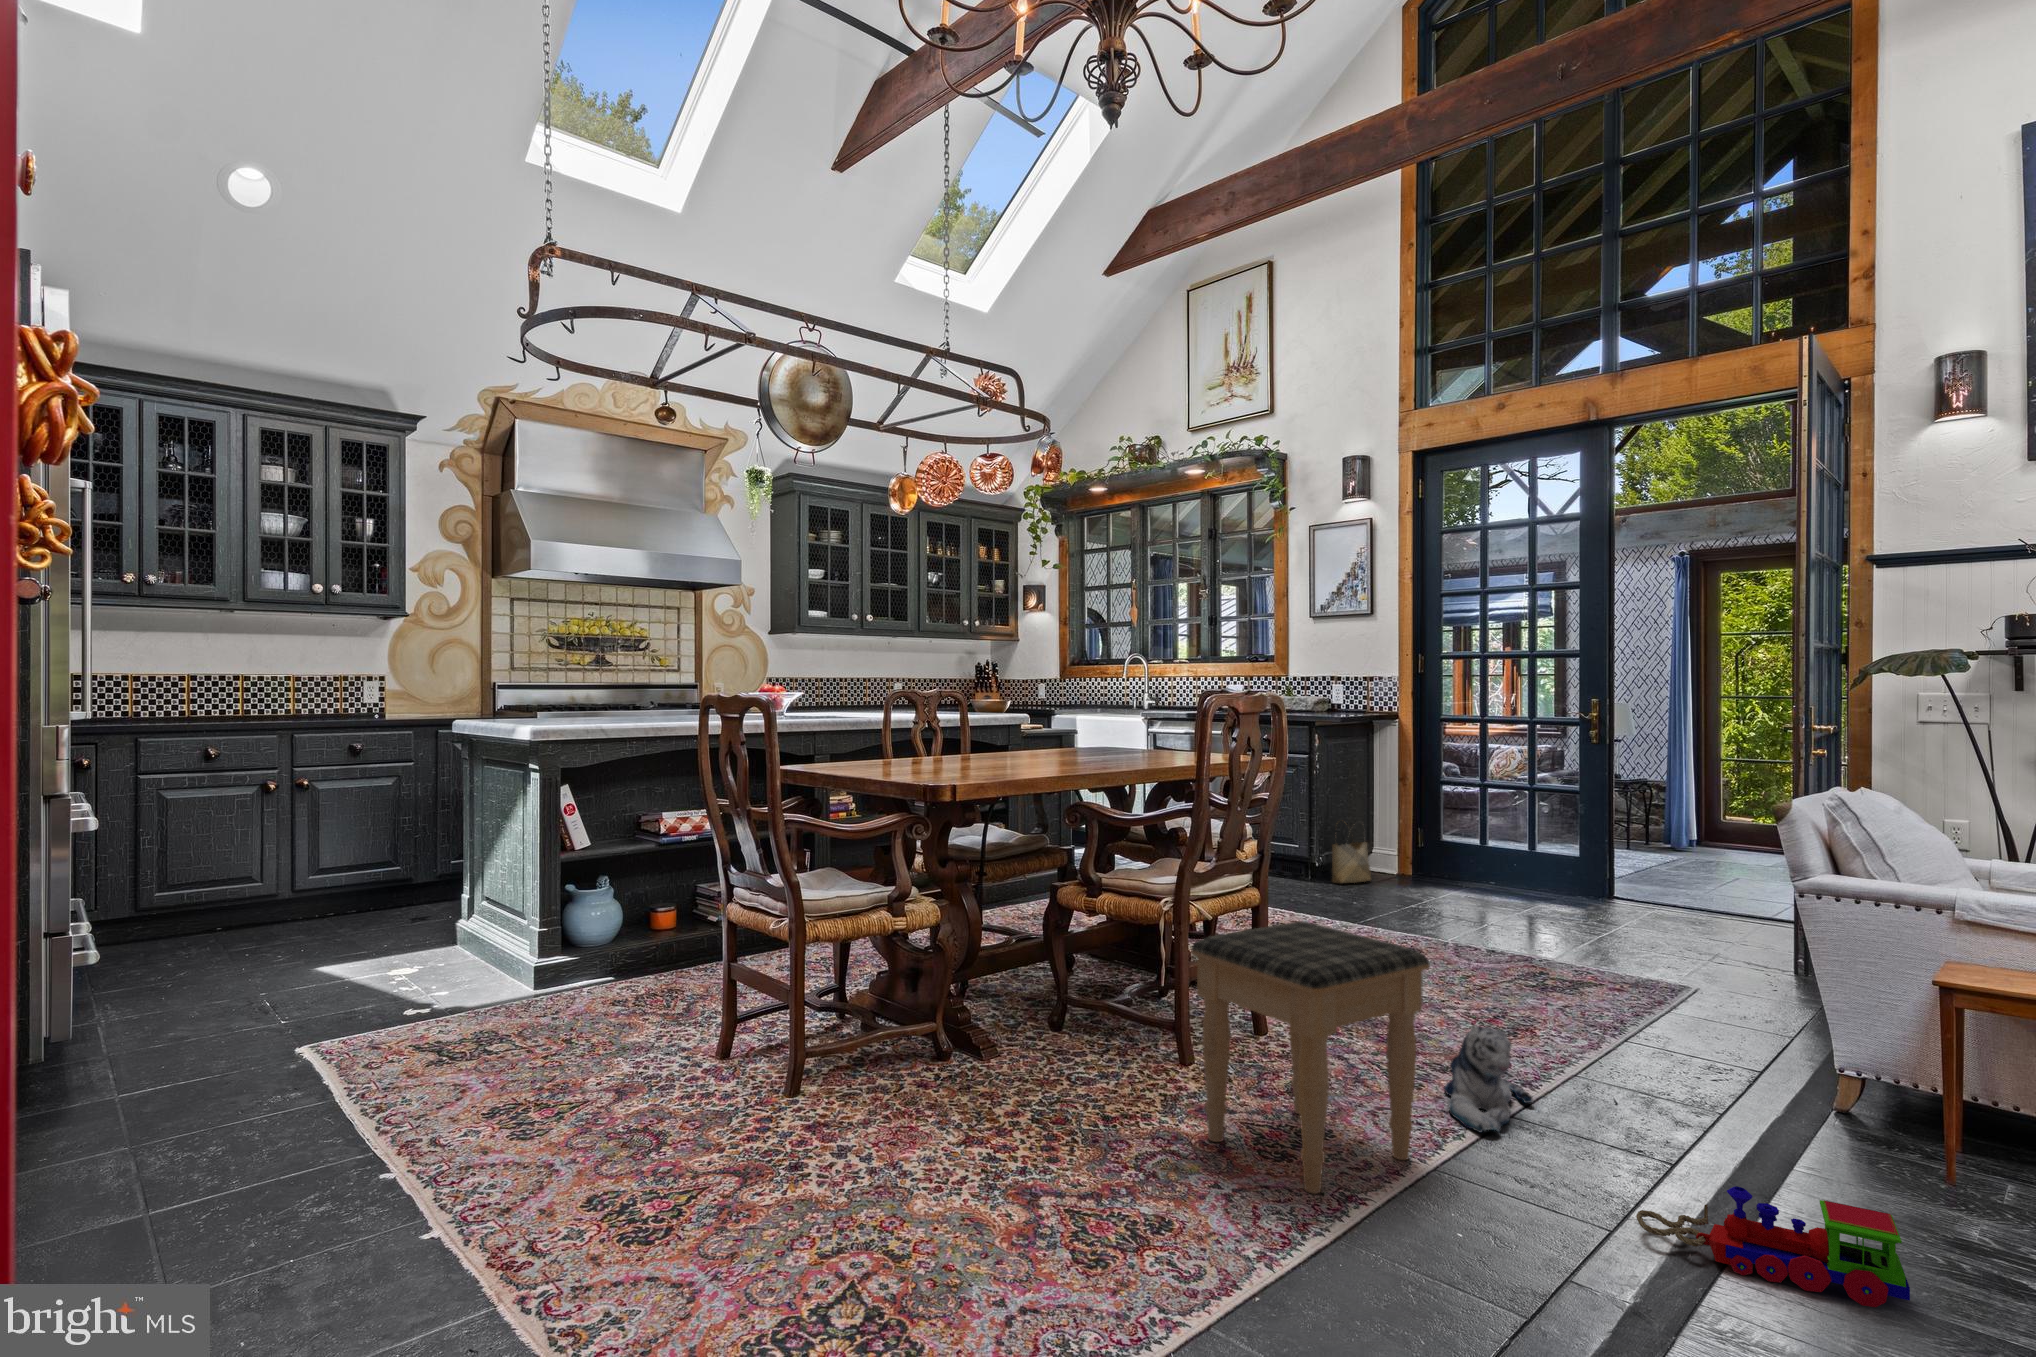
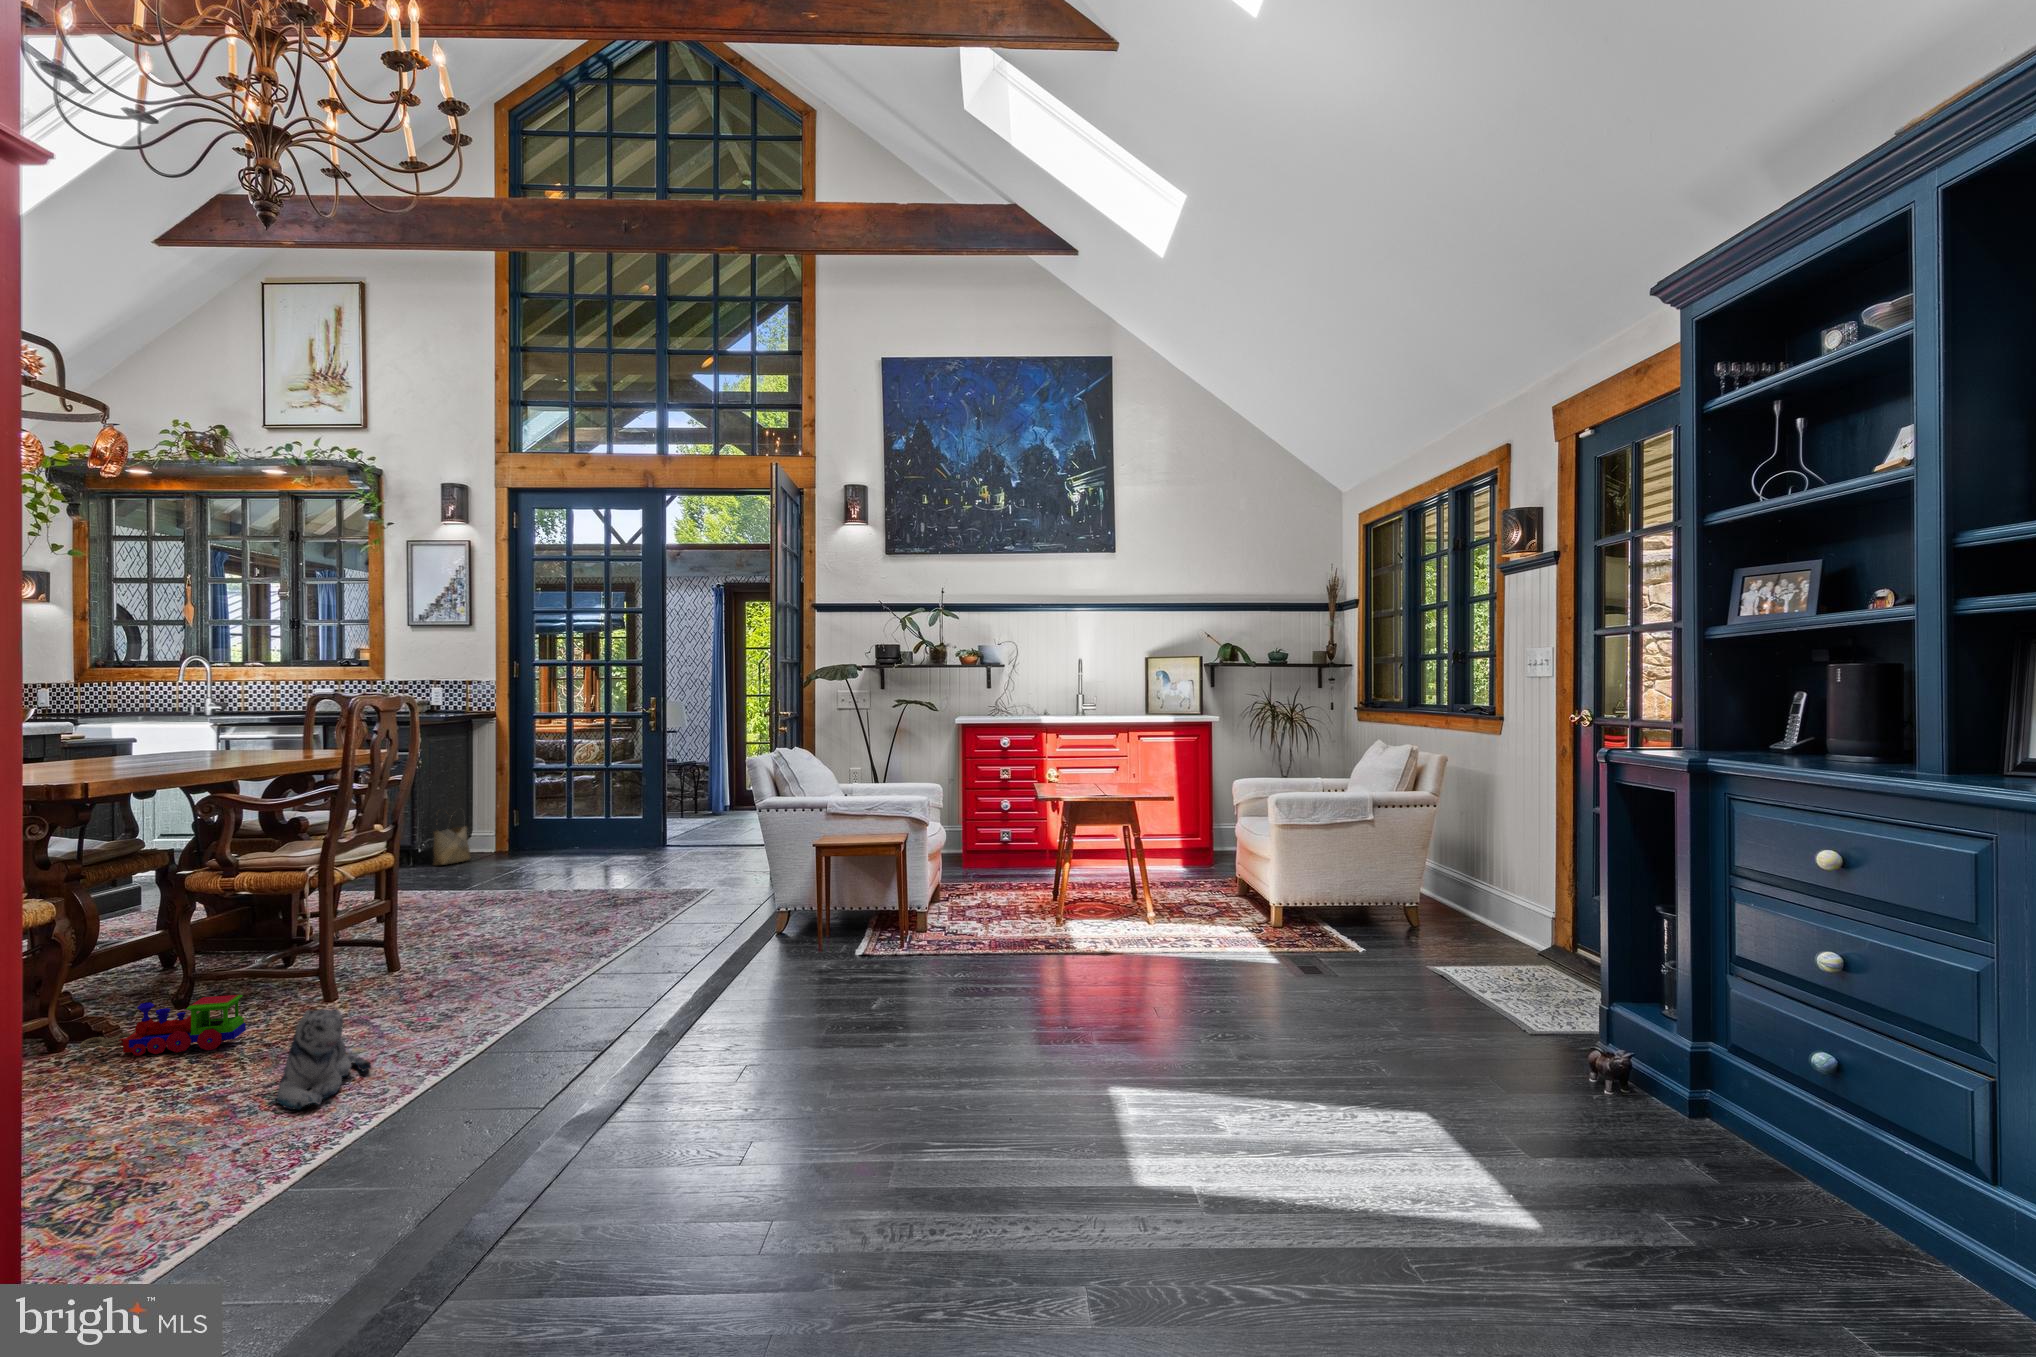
footstool: present [1191,921,1430,1194] -> none [352,862,540,1040]
plush toy: present [1444,1025,1533,1132] -> present [276,1009,371,1110]
toy train: present [1636,1186,1910,1307] -> present [80,995,246,1056]

